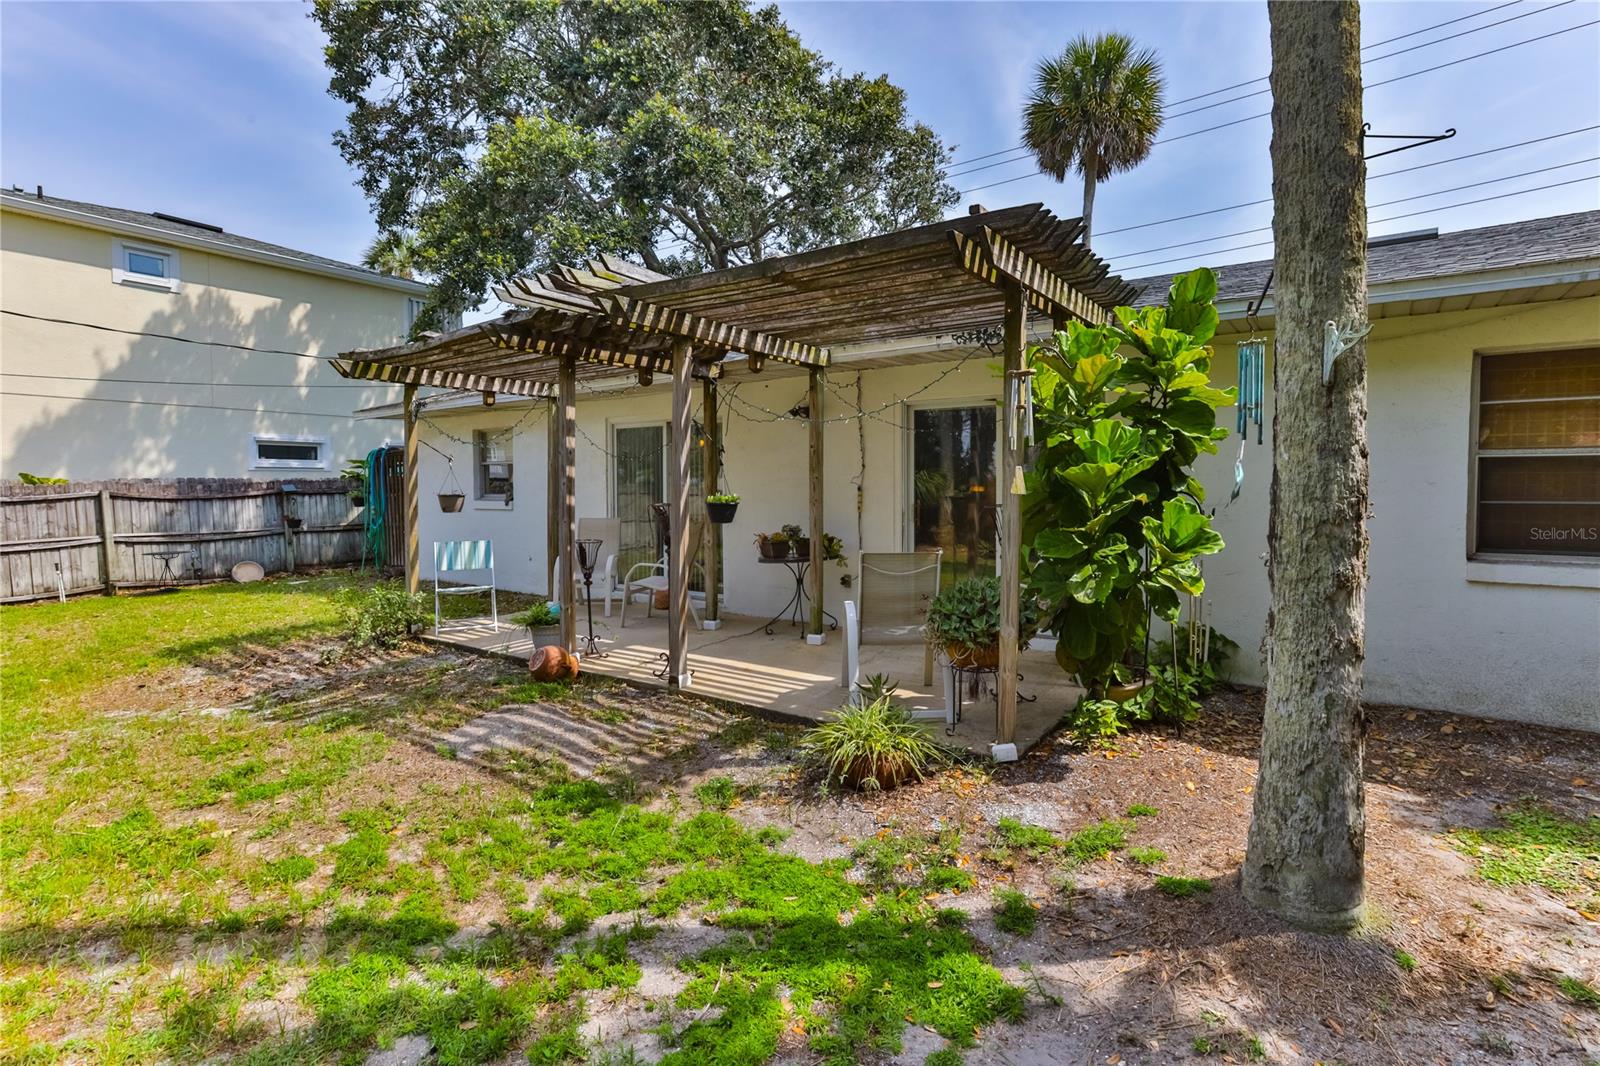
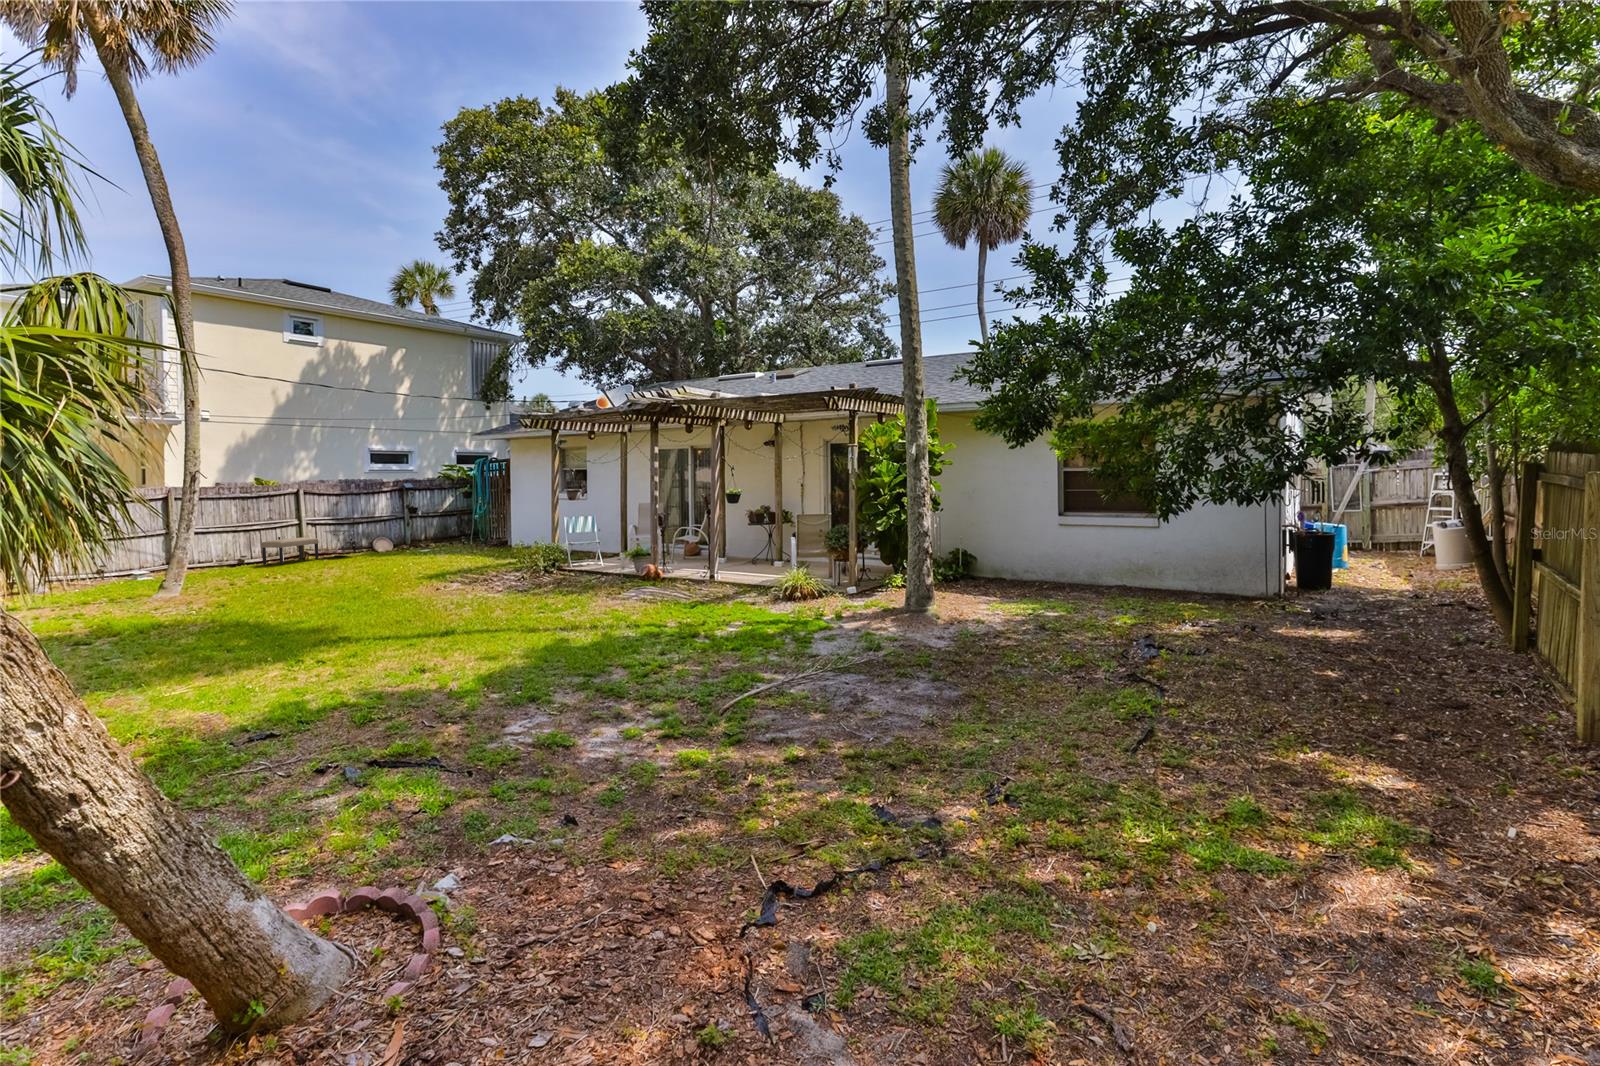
bench: none [23,564,131,607] -> present [261,538,319,565]

